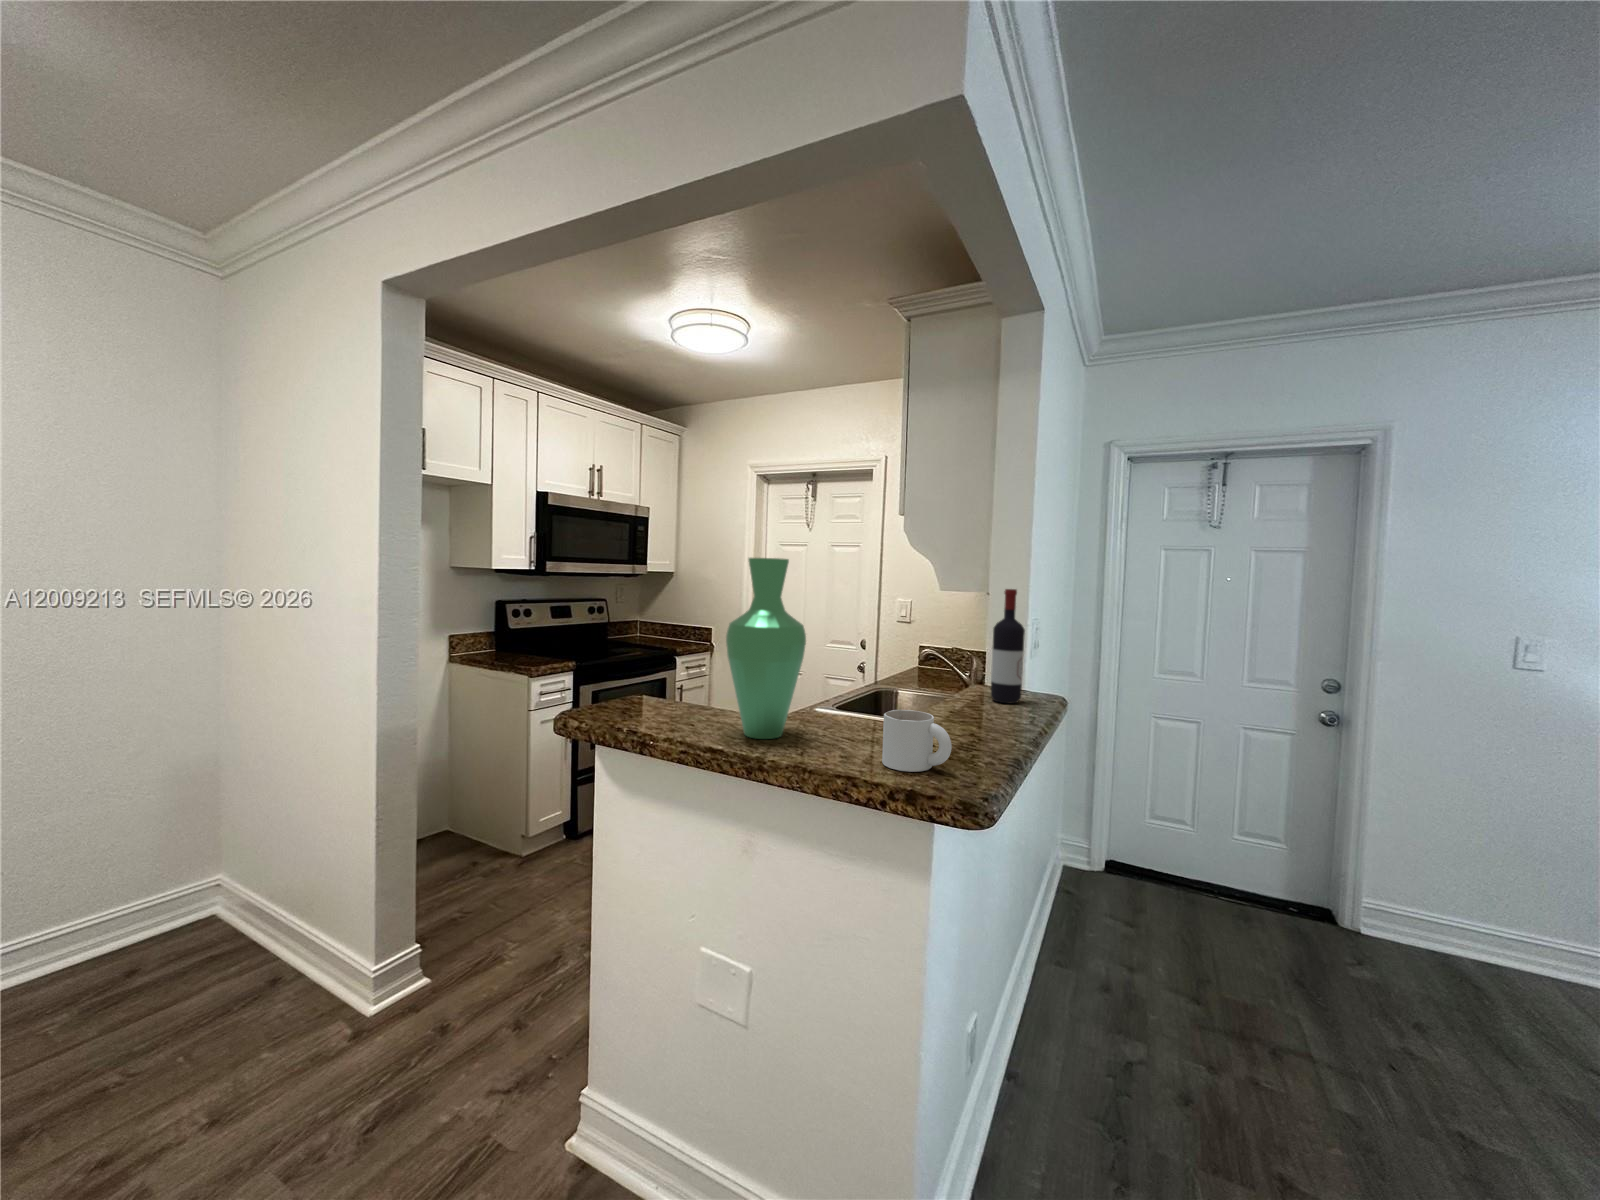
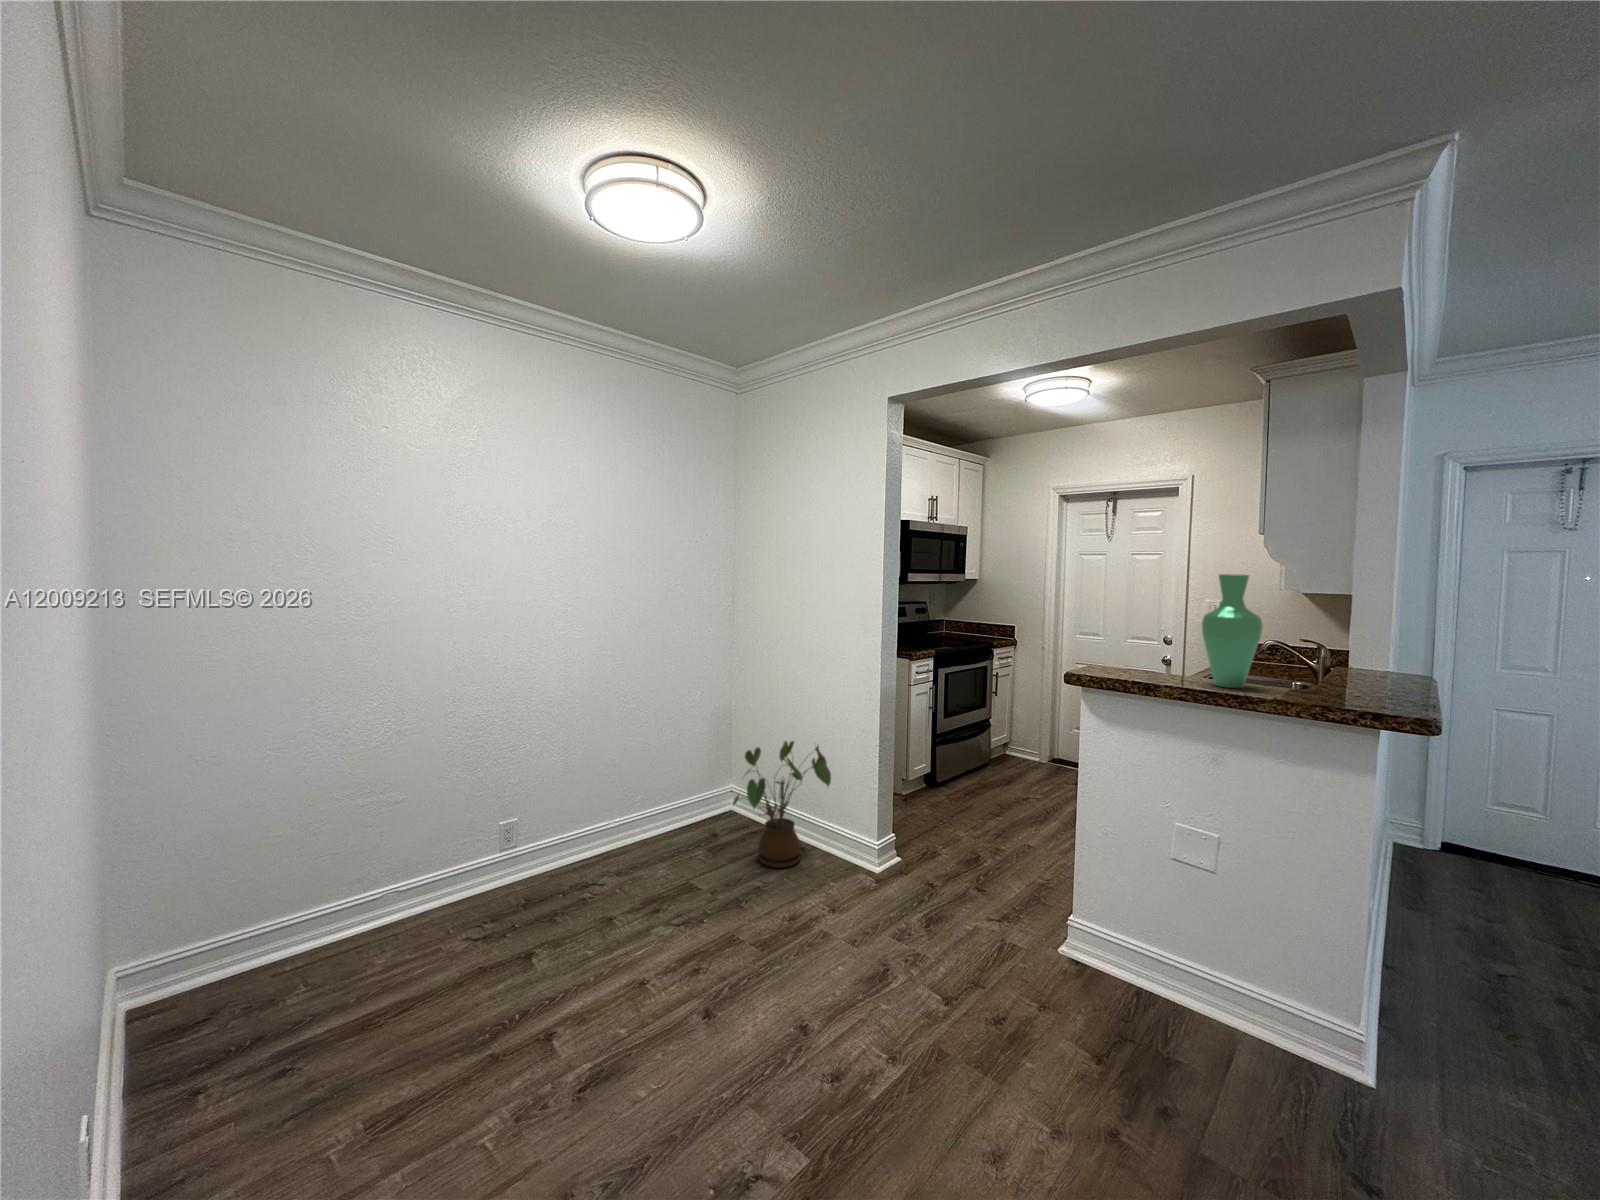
wine bottle: present [991,589,1025,703] -> none [1370,591,1403,678]
mug: present [882,710,952,772] -> none [1339,669,1397,705]
house plant: none [73,817,303,1034] -> present [733,741,831,868]

